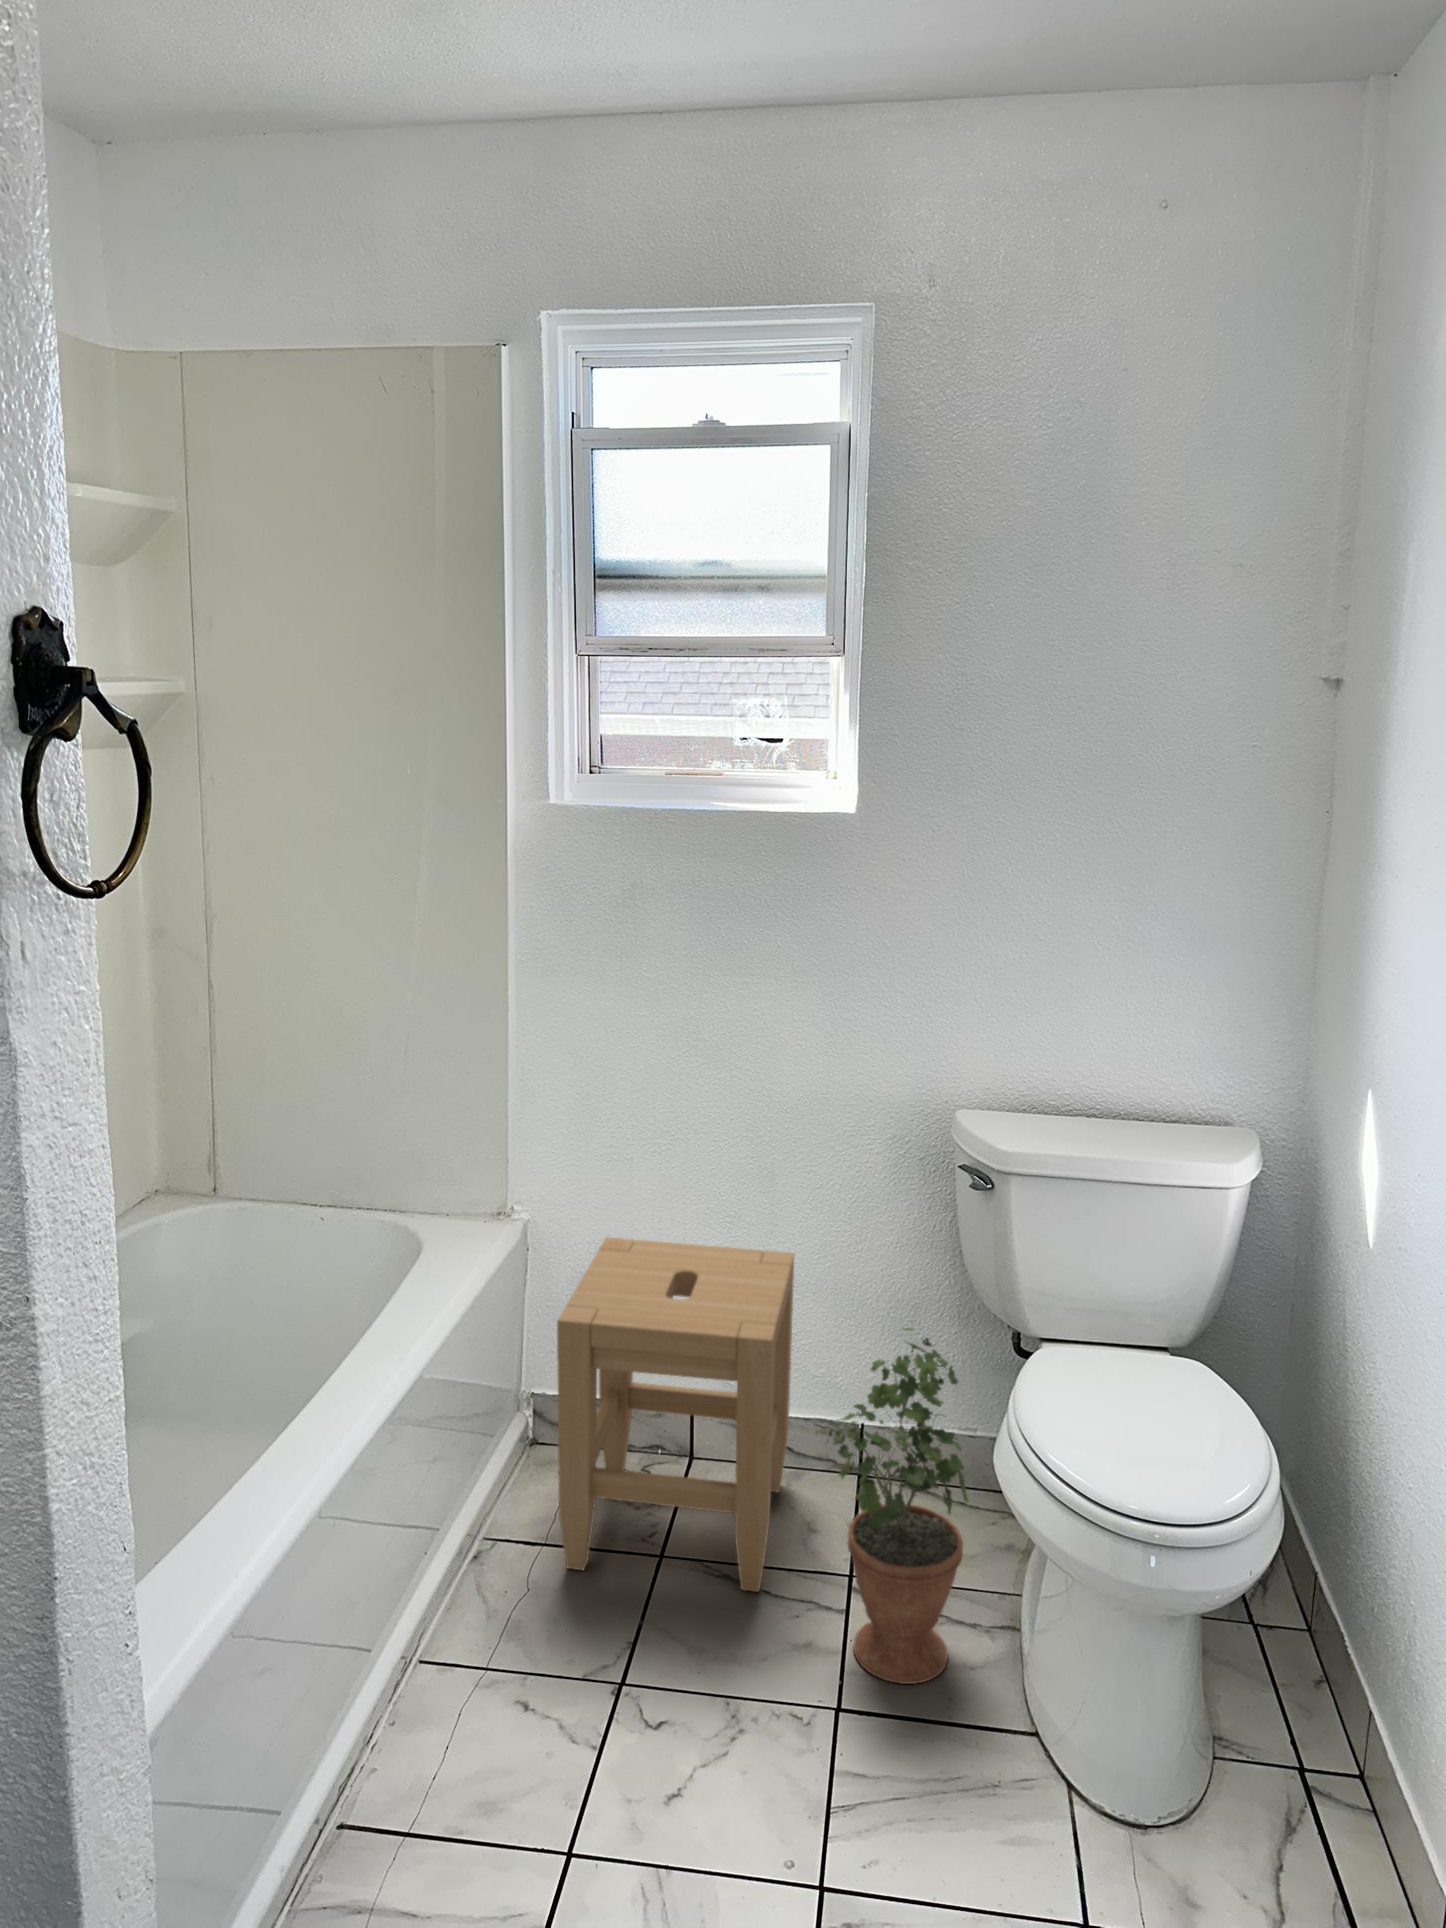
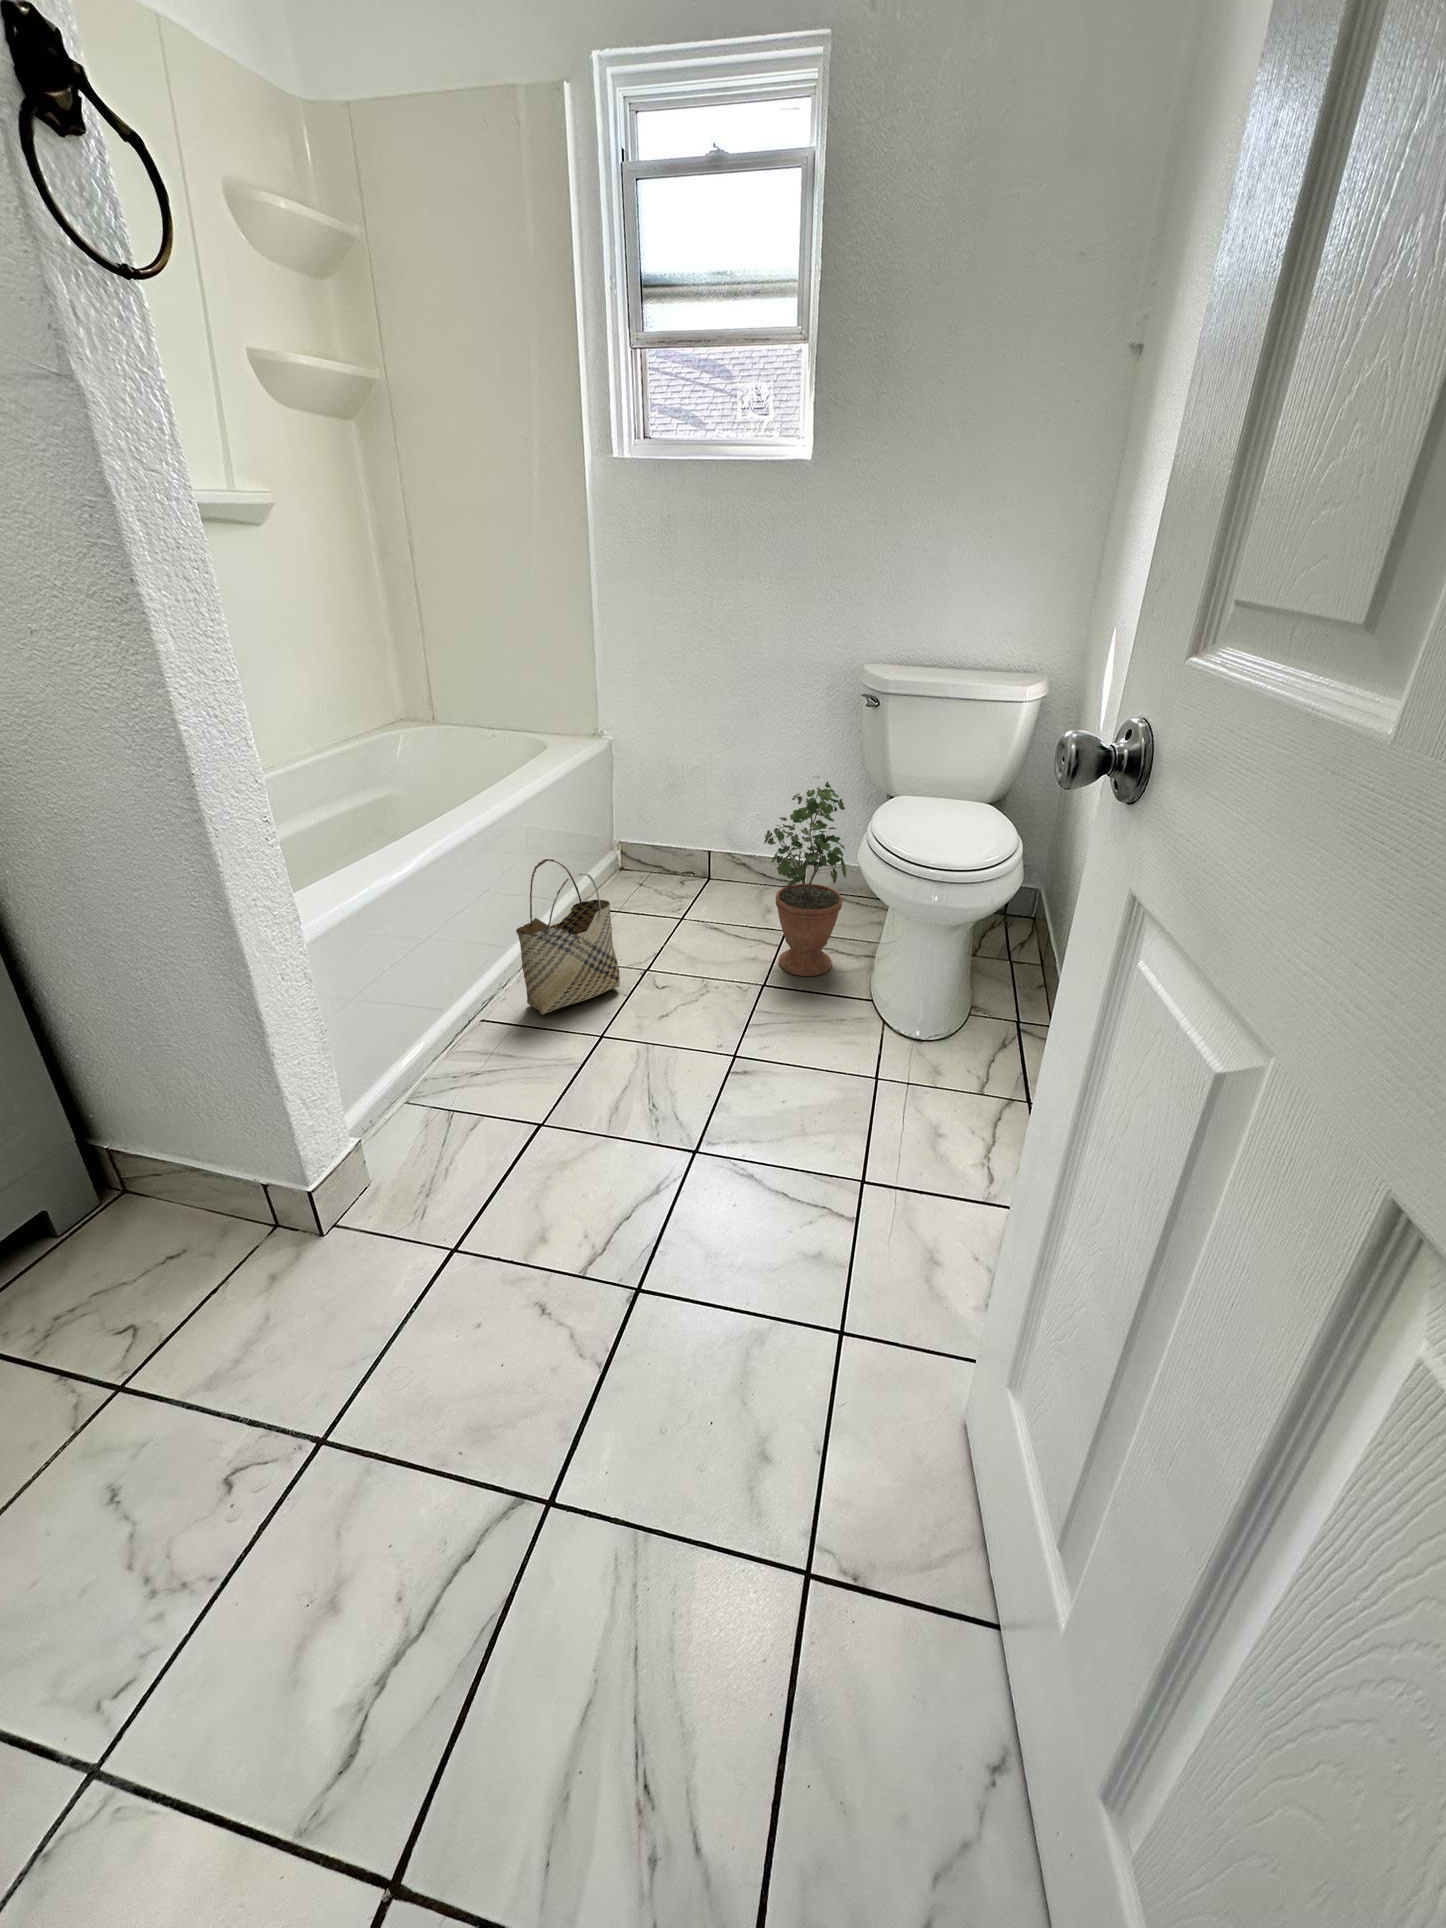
stool: present [557,1237,794,1592] -> none [614,746,766,936]
woven basket: none [428,1509,590,1812] -> present [516,859,620,1015]

